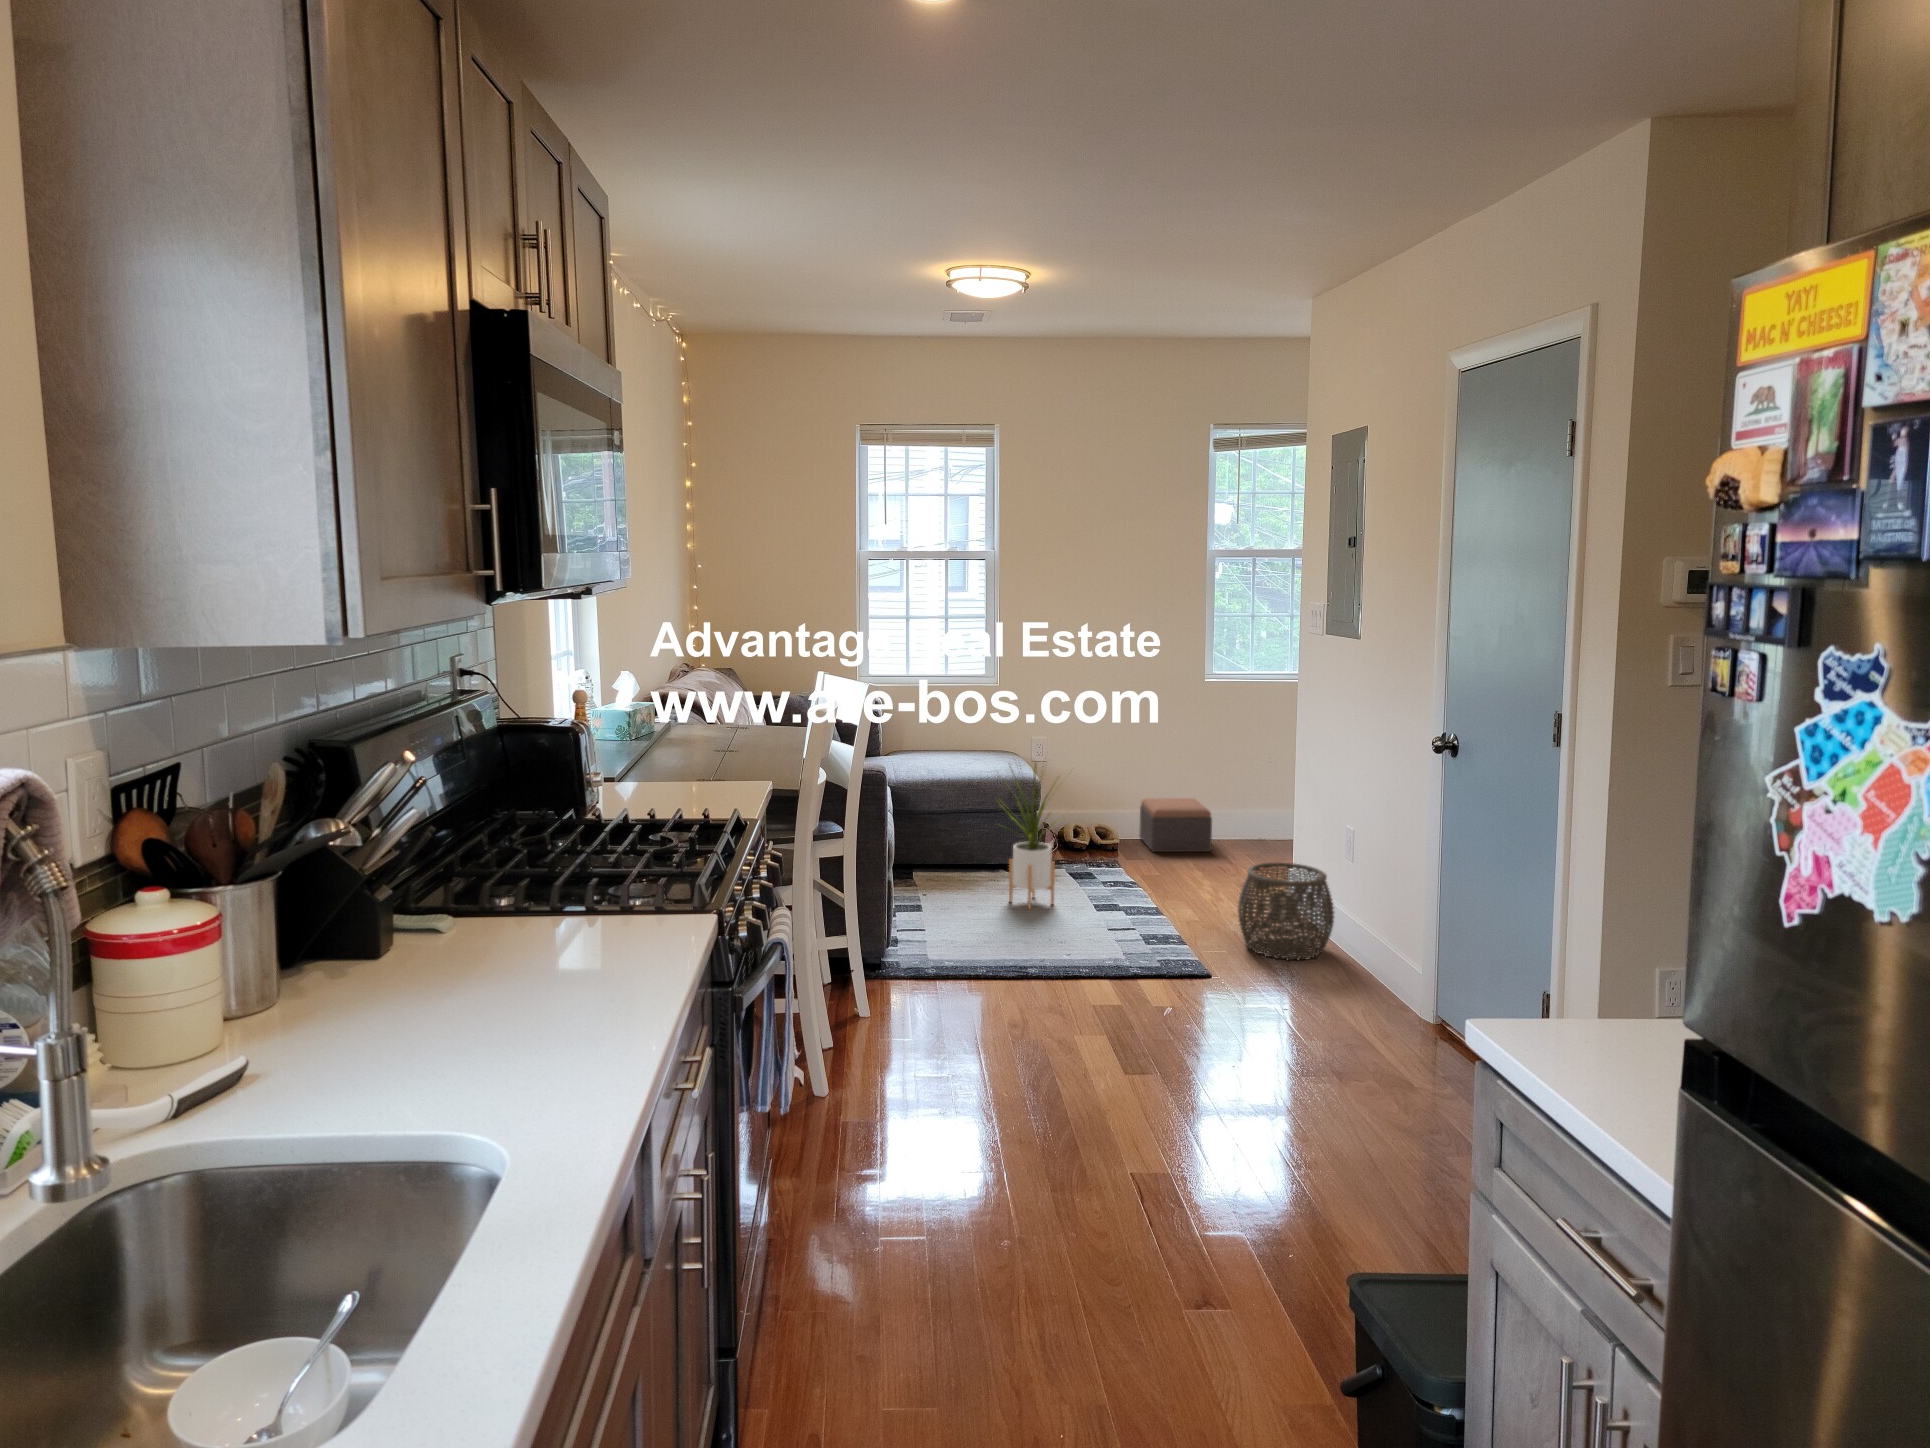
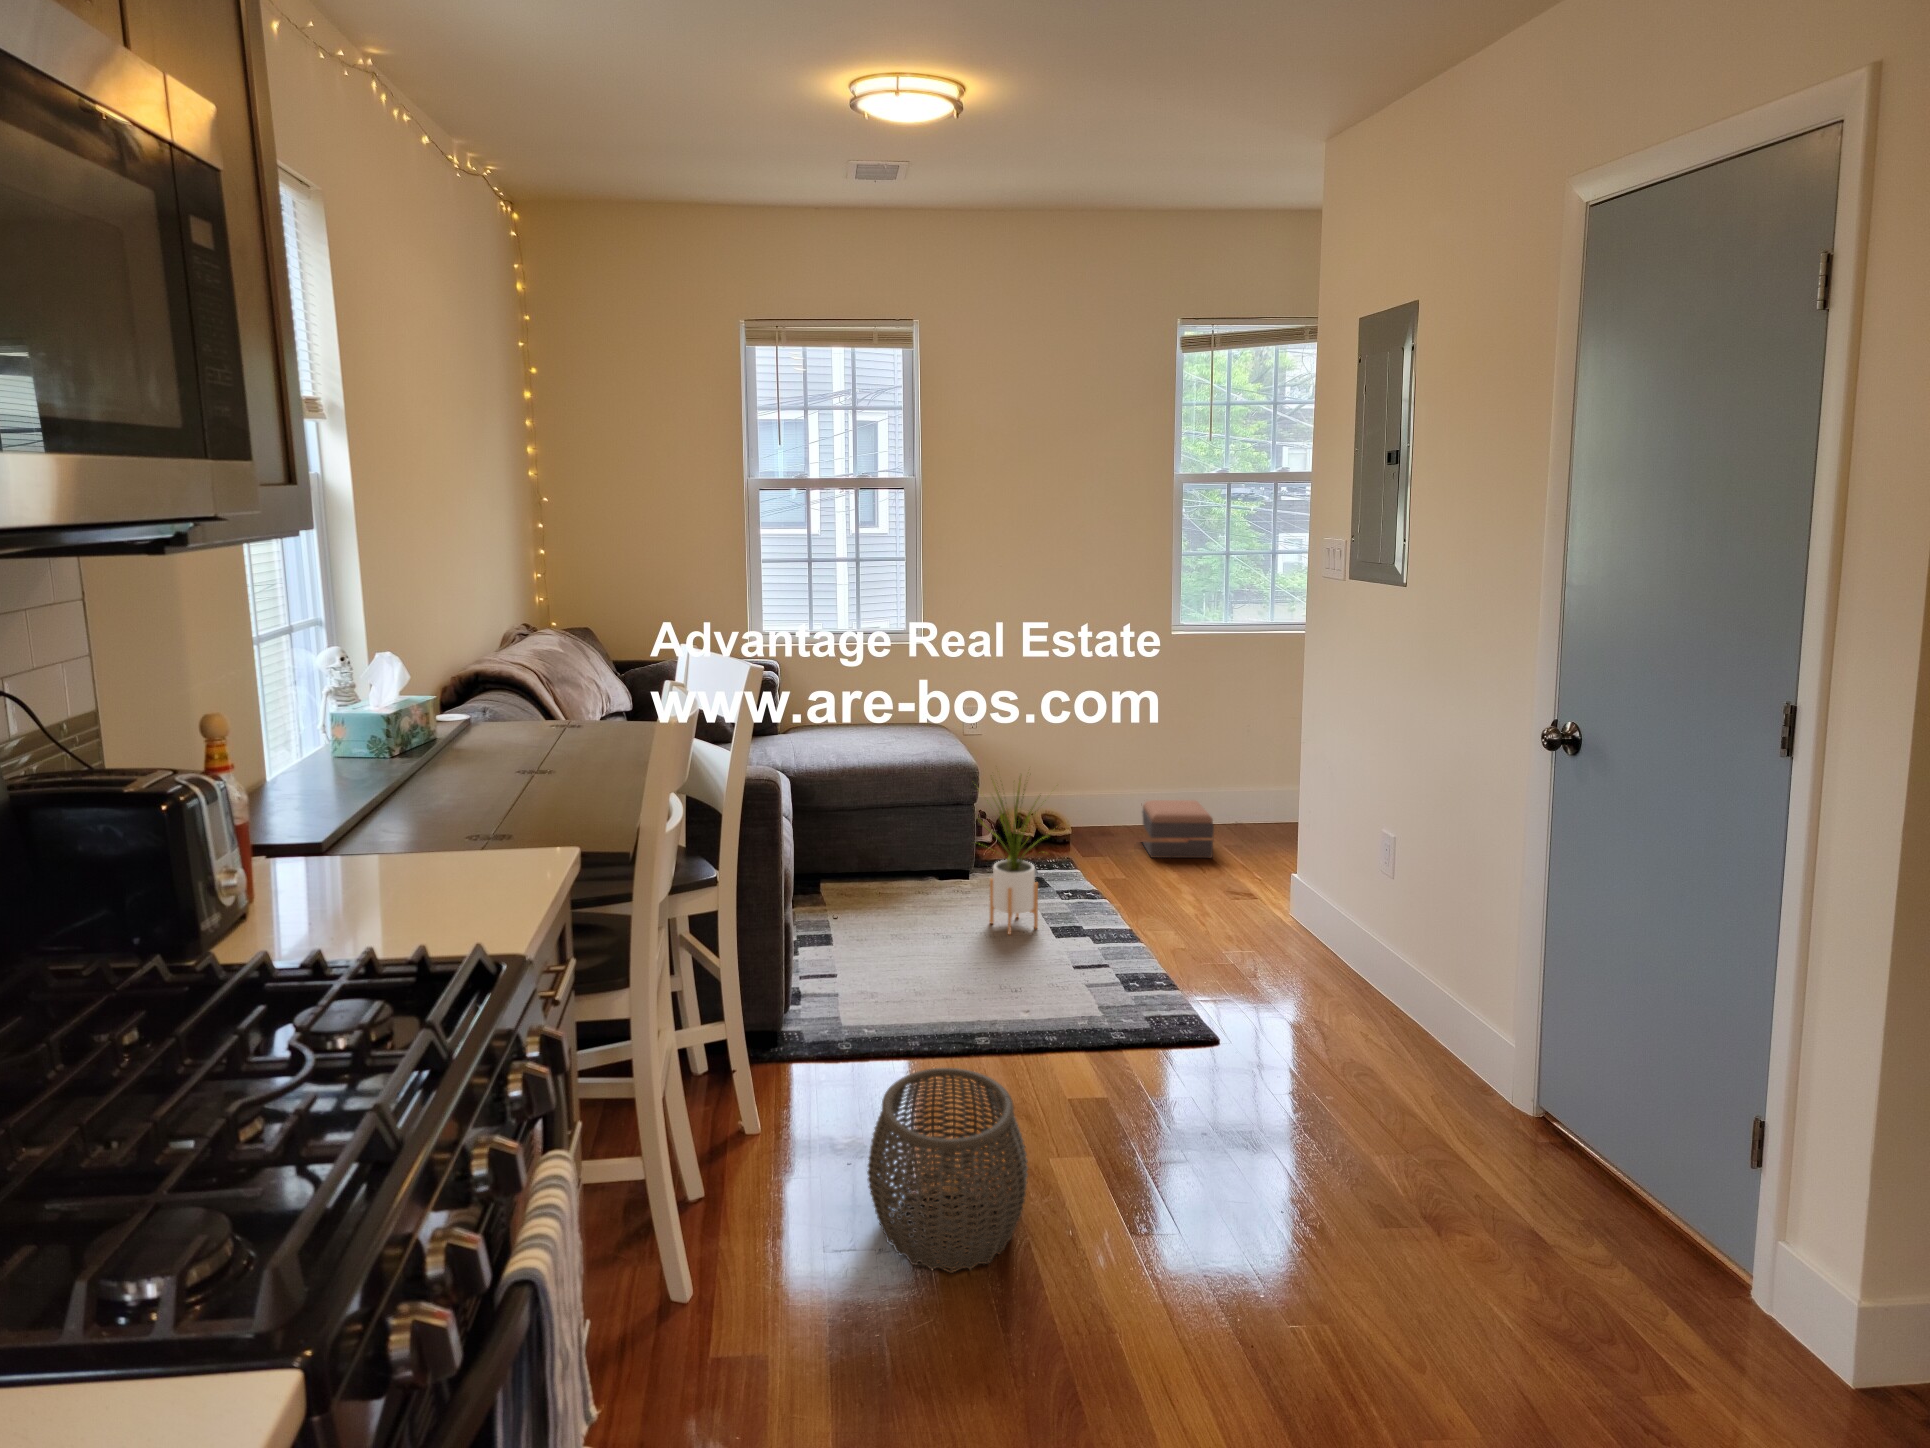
woven basket: present [1238,862,1334,960] -> present [867,1068,1028,1273]

